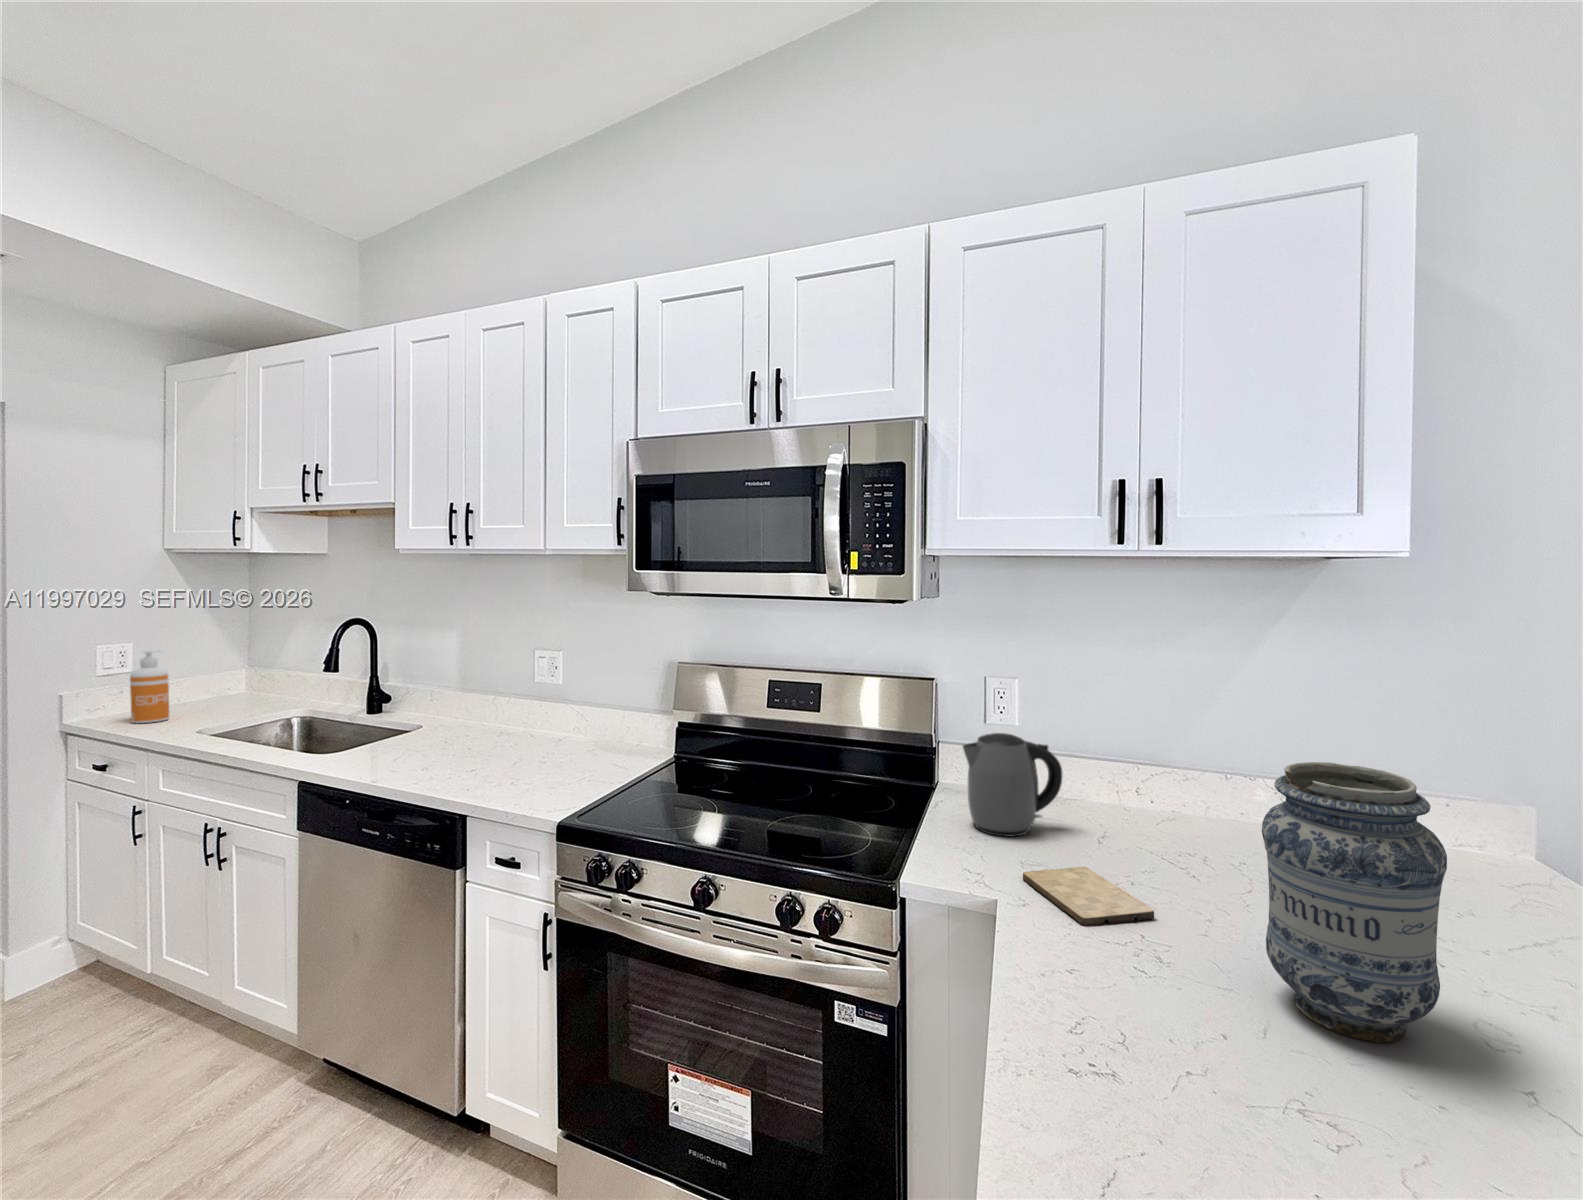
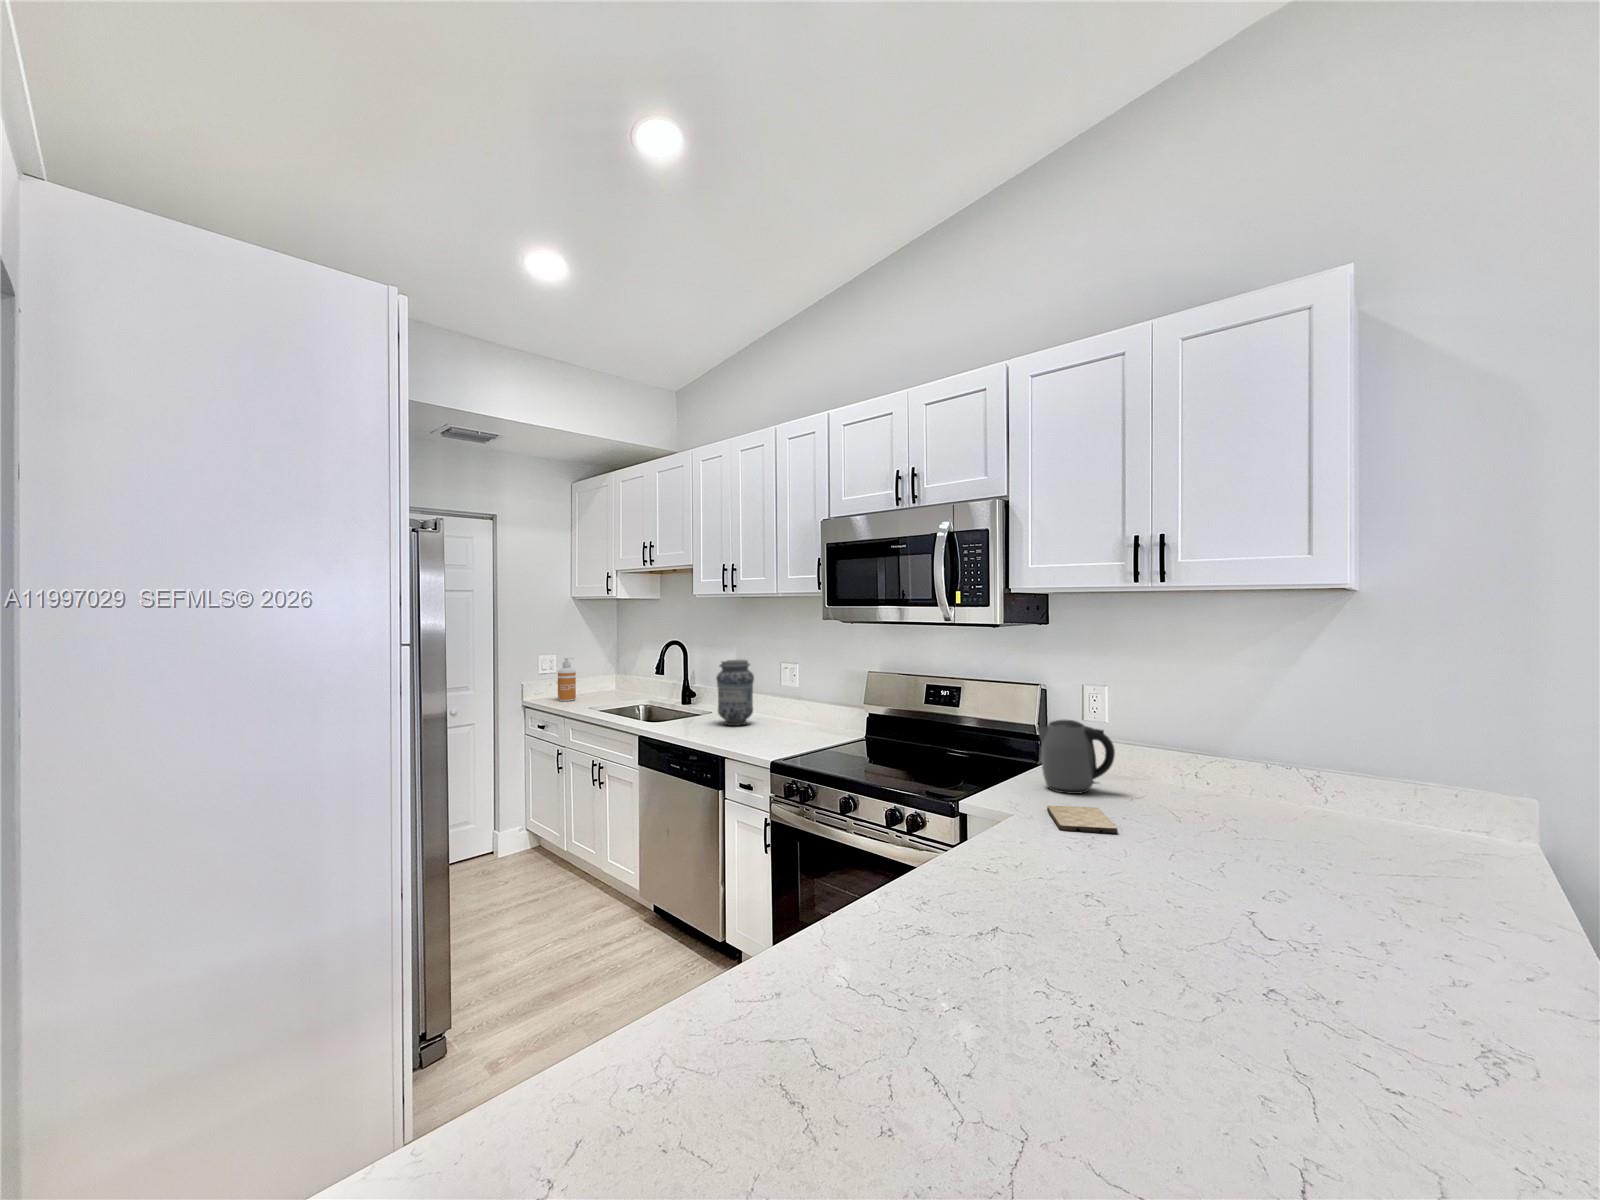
vase: present [1262,762,1447,1042] -> present [716,660,754,726]

